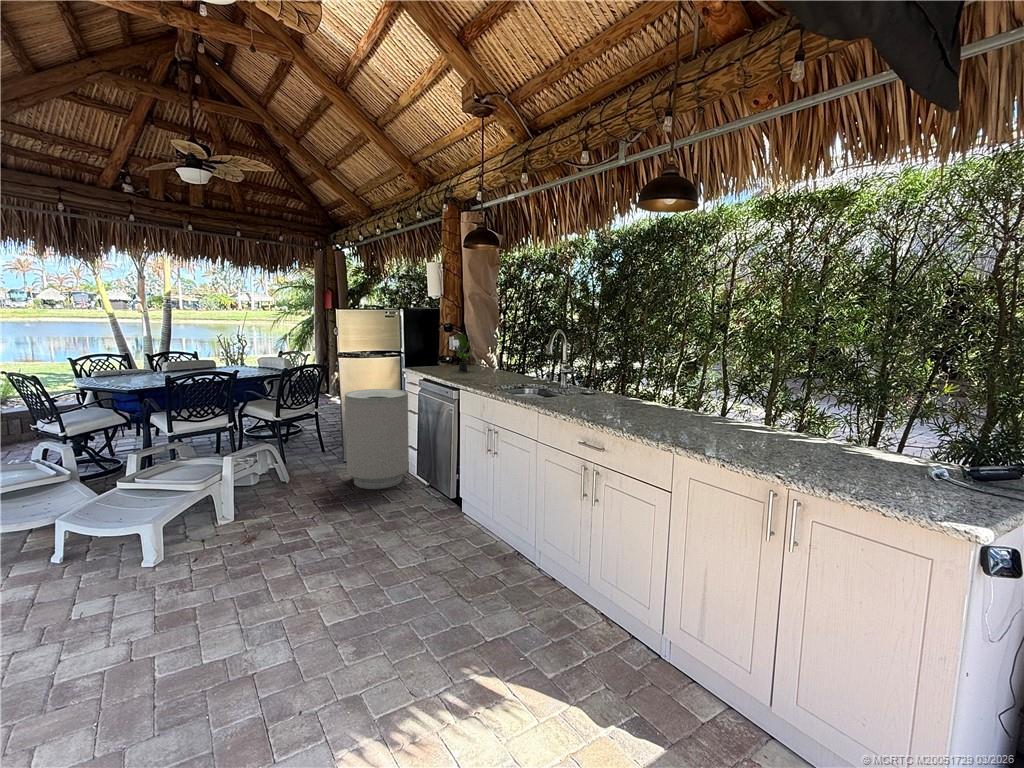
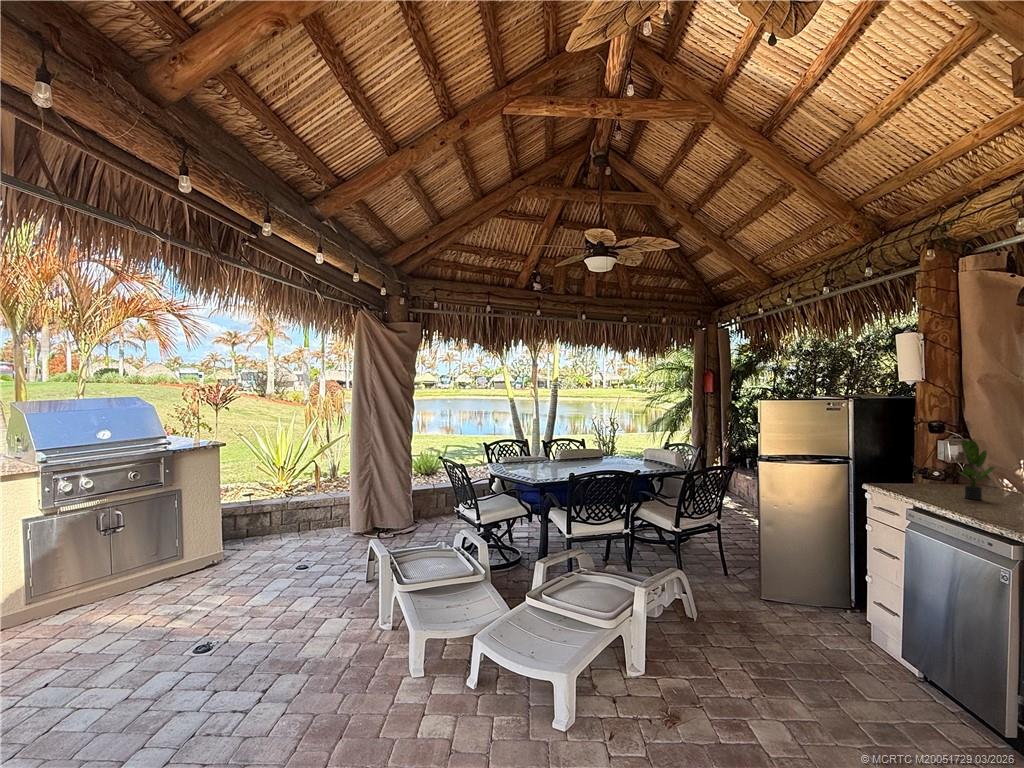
trash can: present [345,389,409,489] -> none [774,511,874,666]

